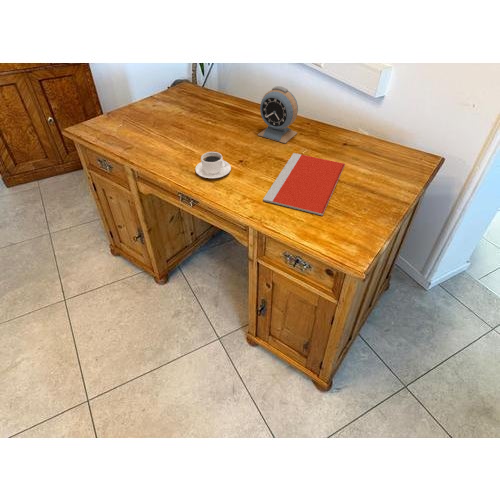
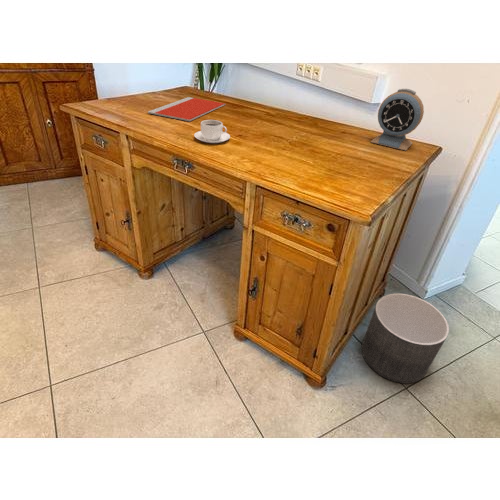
alarm clock: present [258,86,298,143] -> present [371,89,424,151]
notebook: present [263,153,345,216] -> present [148,97,225,121]
planter: none [365,299,447,382] -> present [362,293,449,384]

